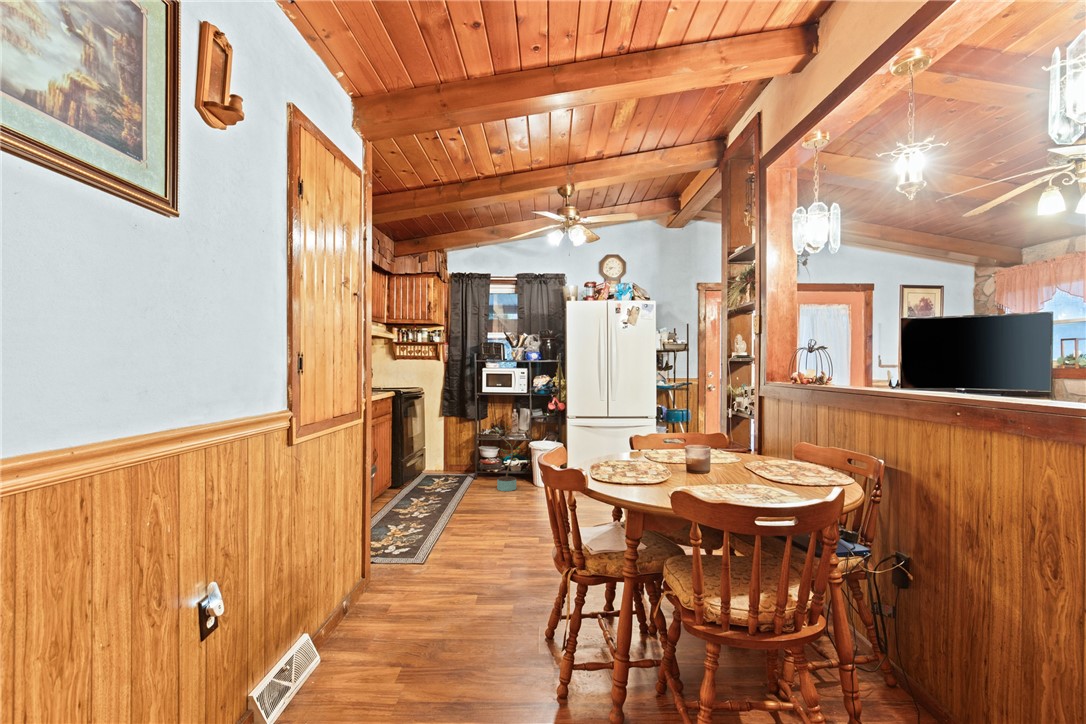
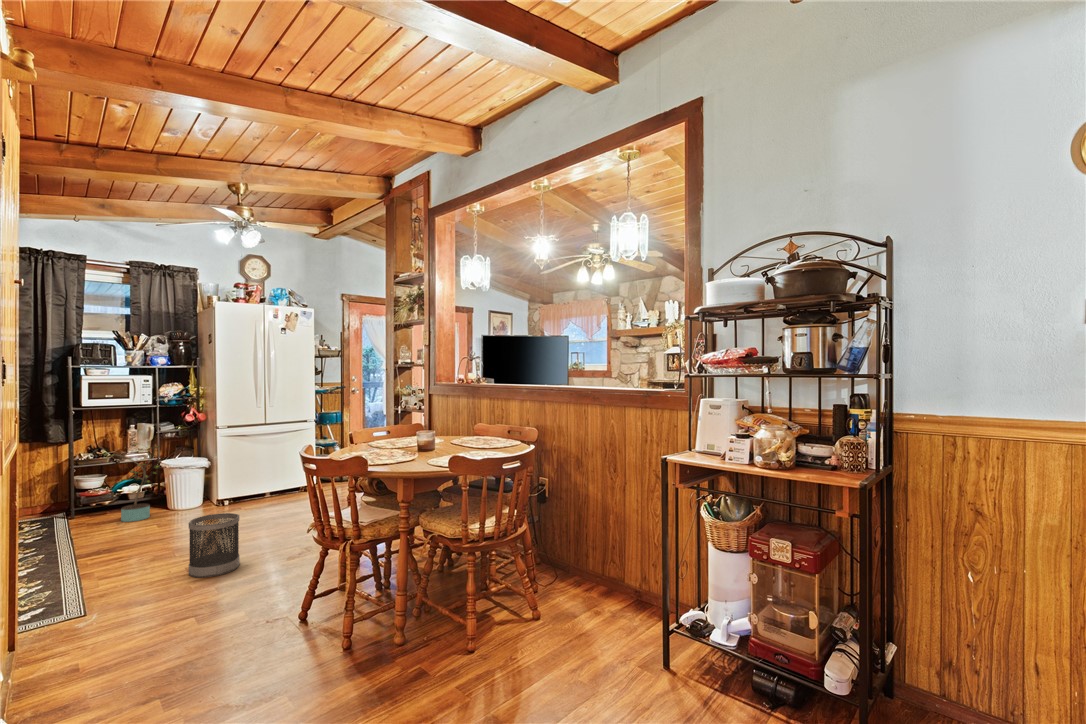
wastebasket: none [482,510,526,577] -> present [189,513,240,578]

